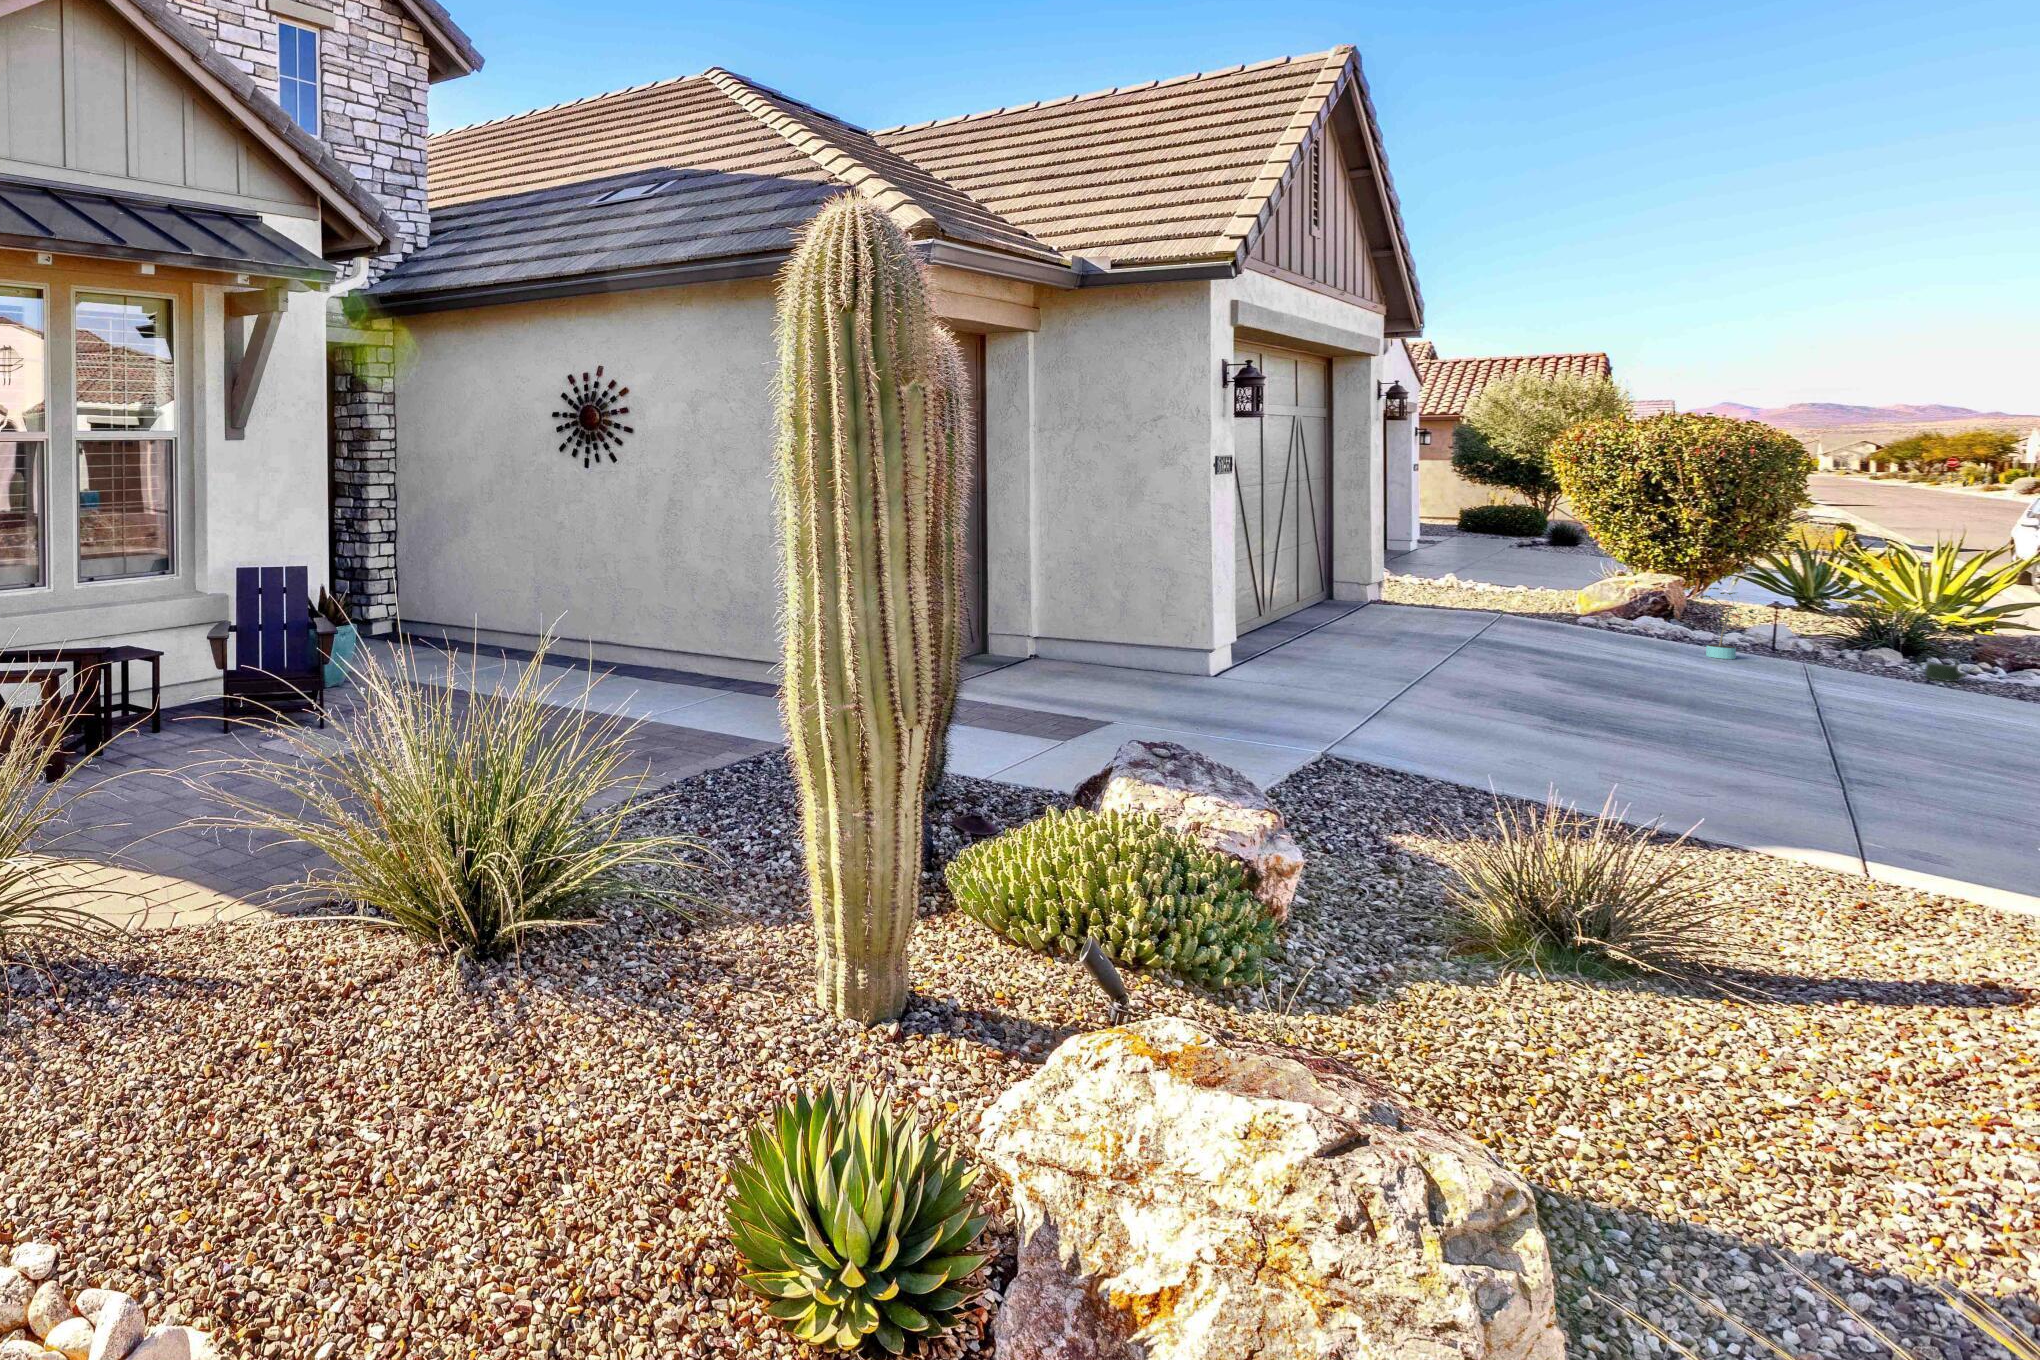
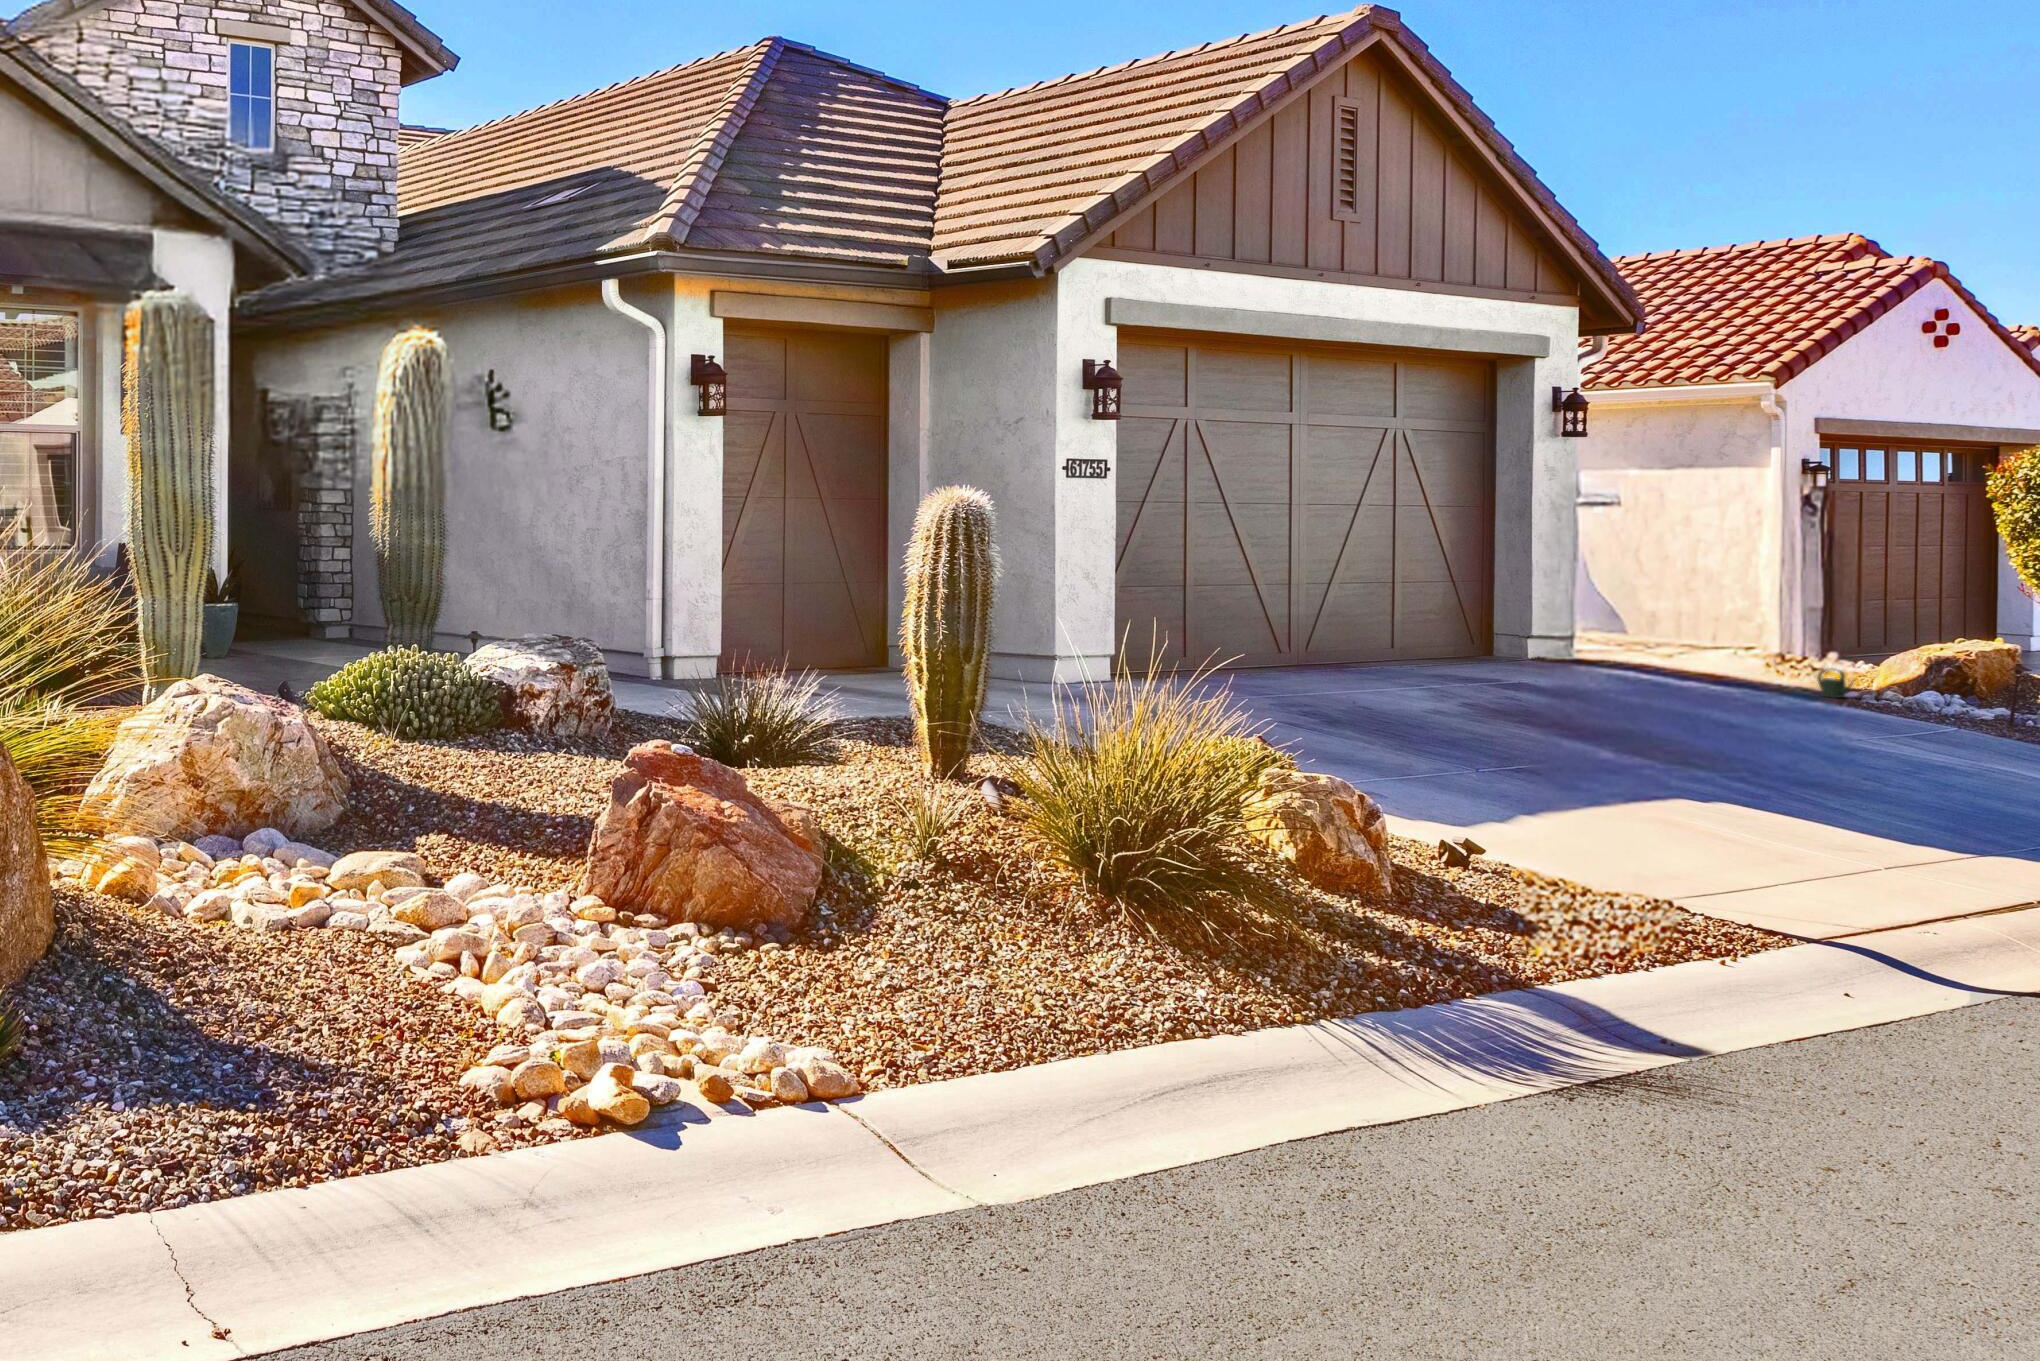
potted plant: present [1700,588,1755,659] -> none [1633,602,1685,681]

